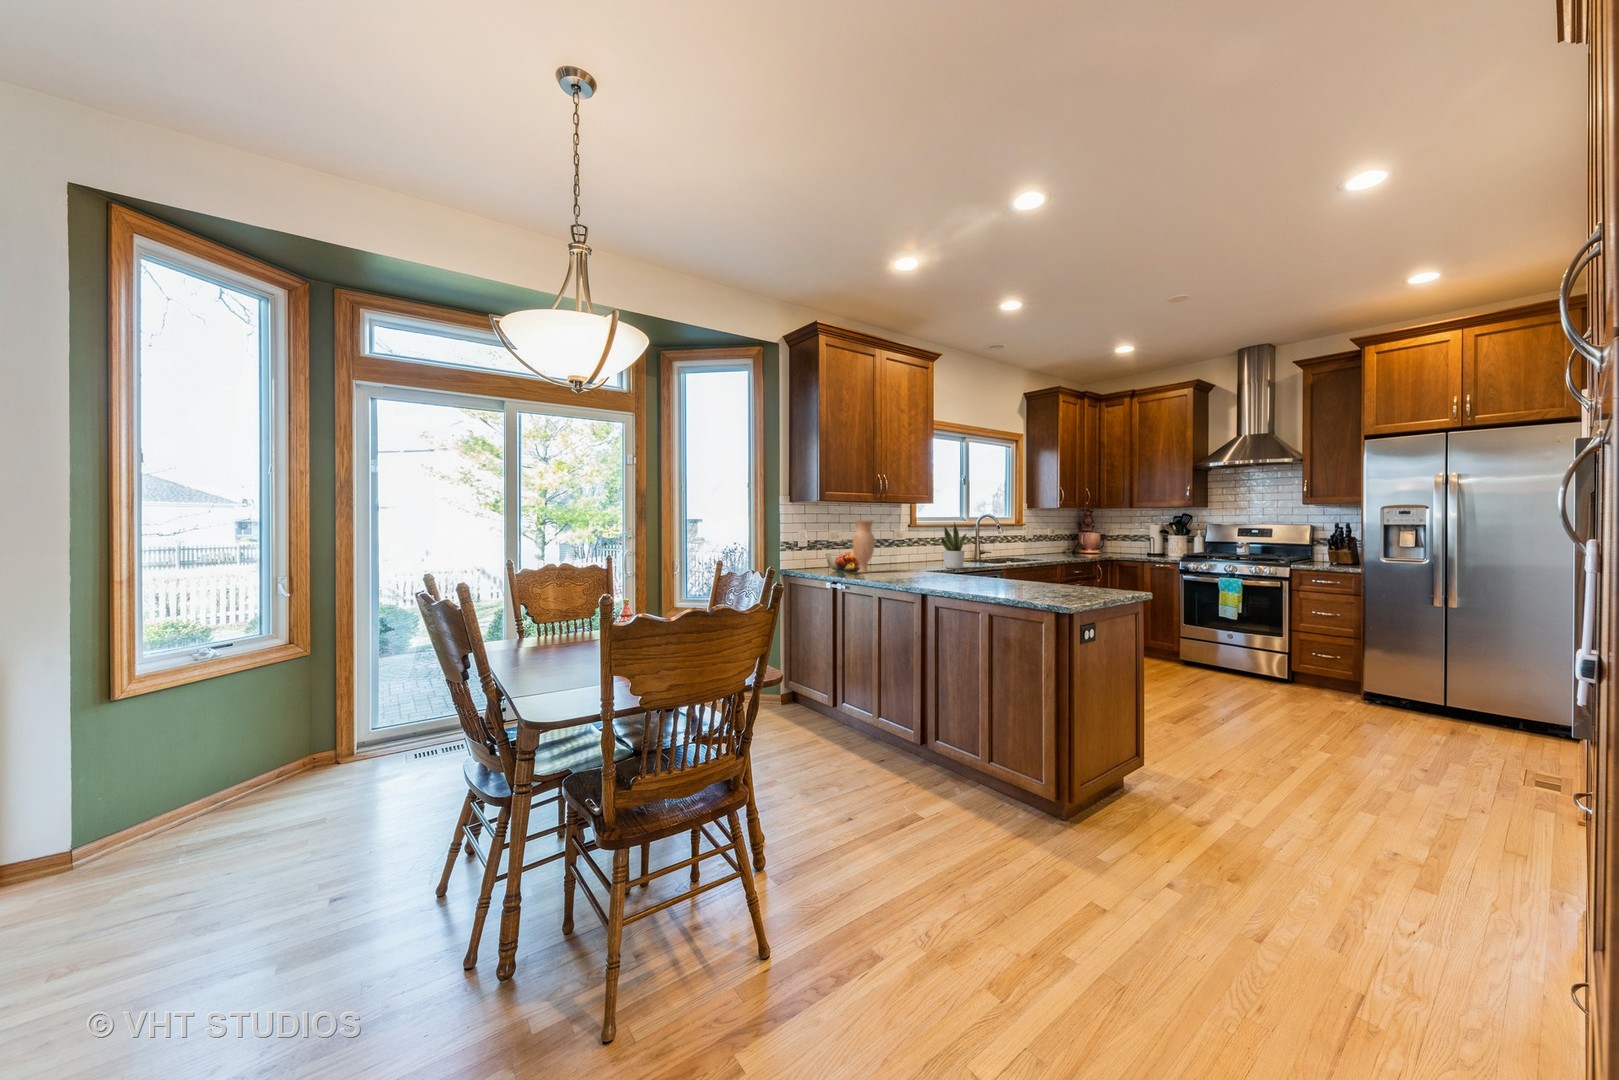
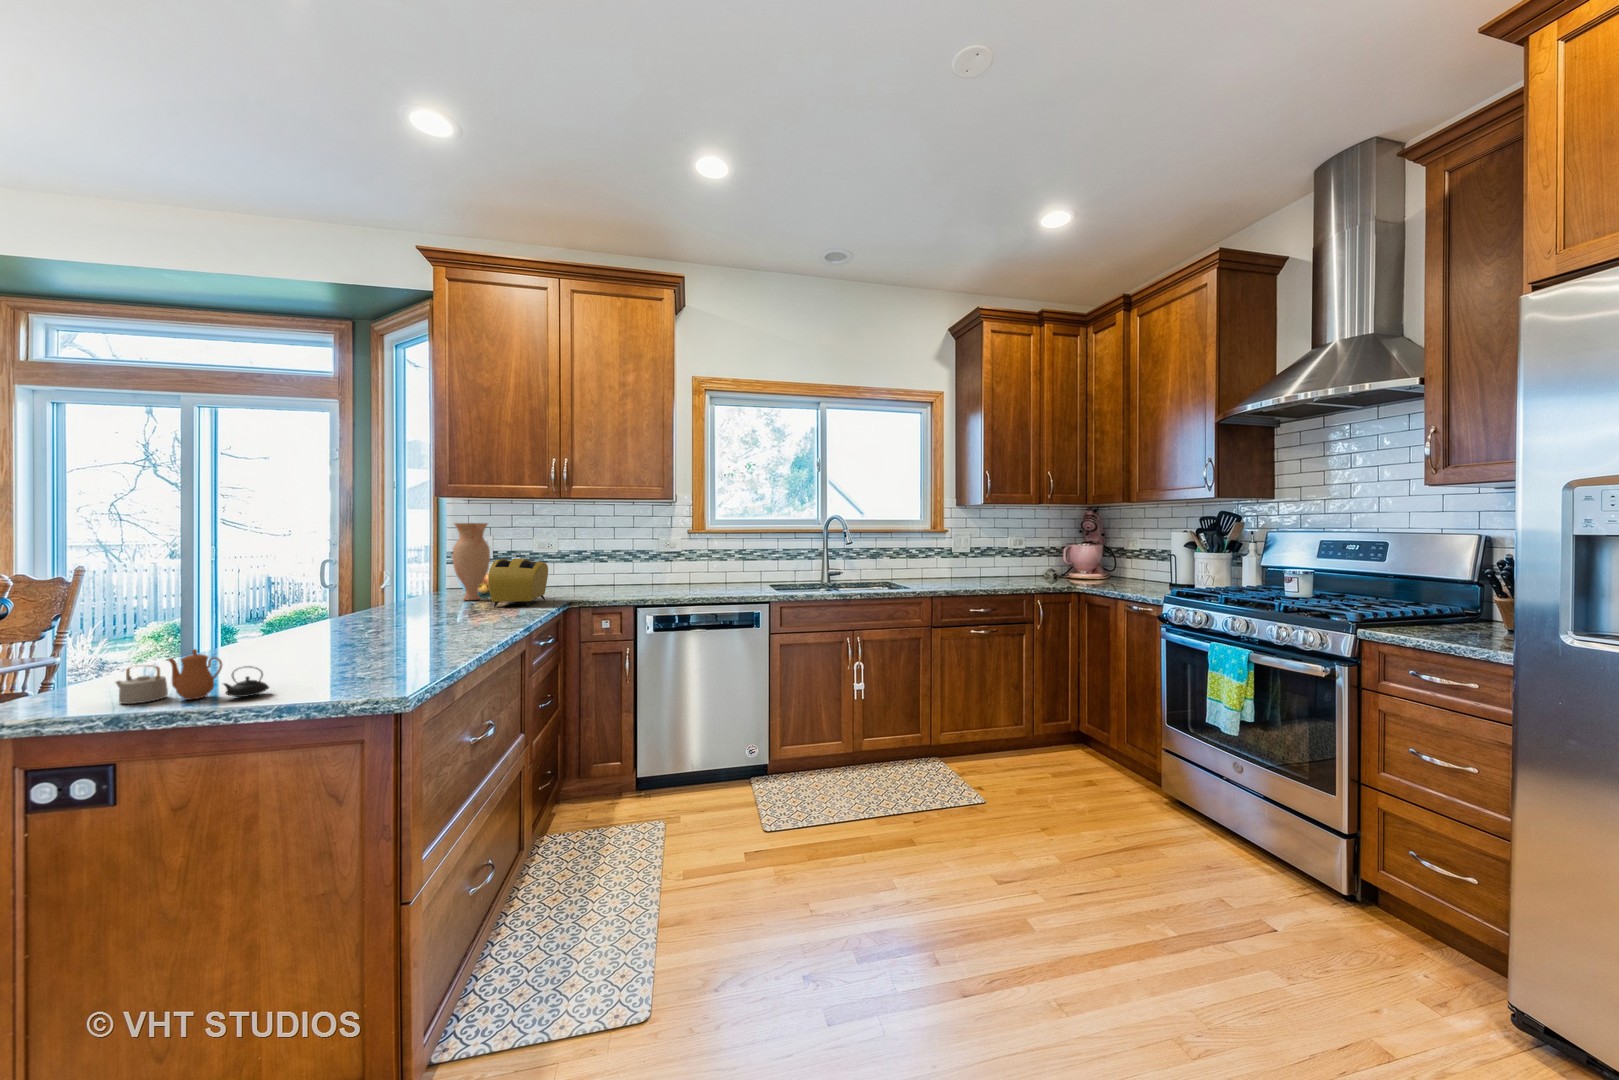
potted plant: present [941,523,966,569] -> none [623,524,680,600]
toaster: none [890,543,934,574] -> present [488,558,548,608]
teapot: none [1084,574,1122,596] -> present [116,649,269,704]

